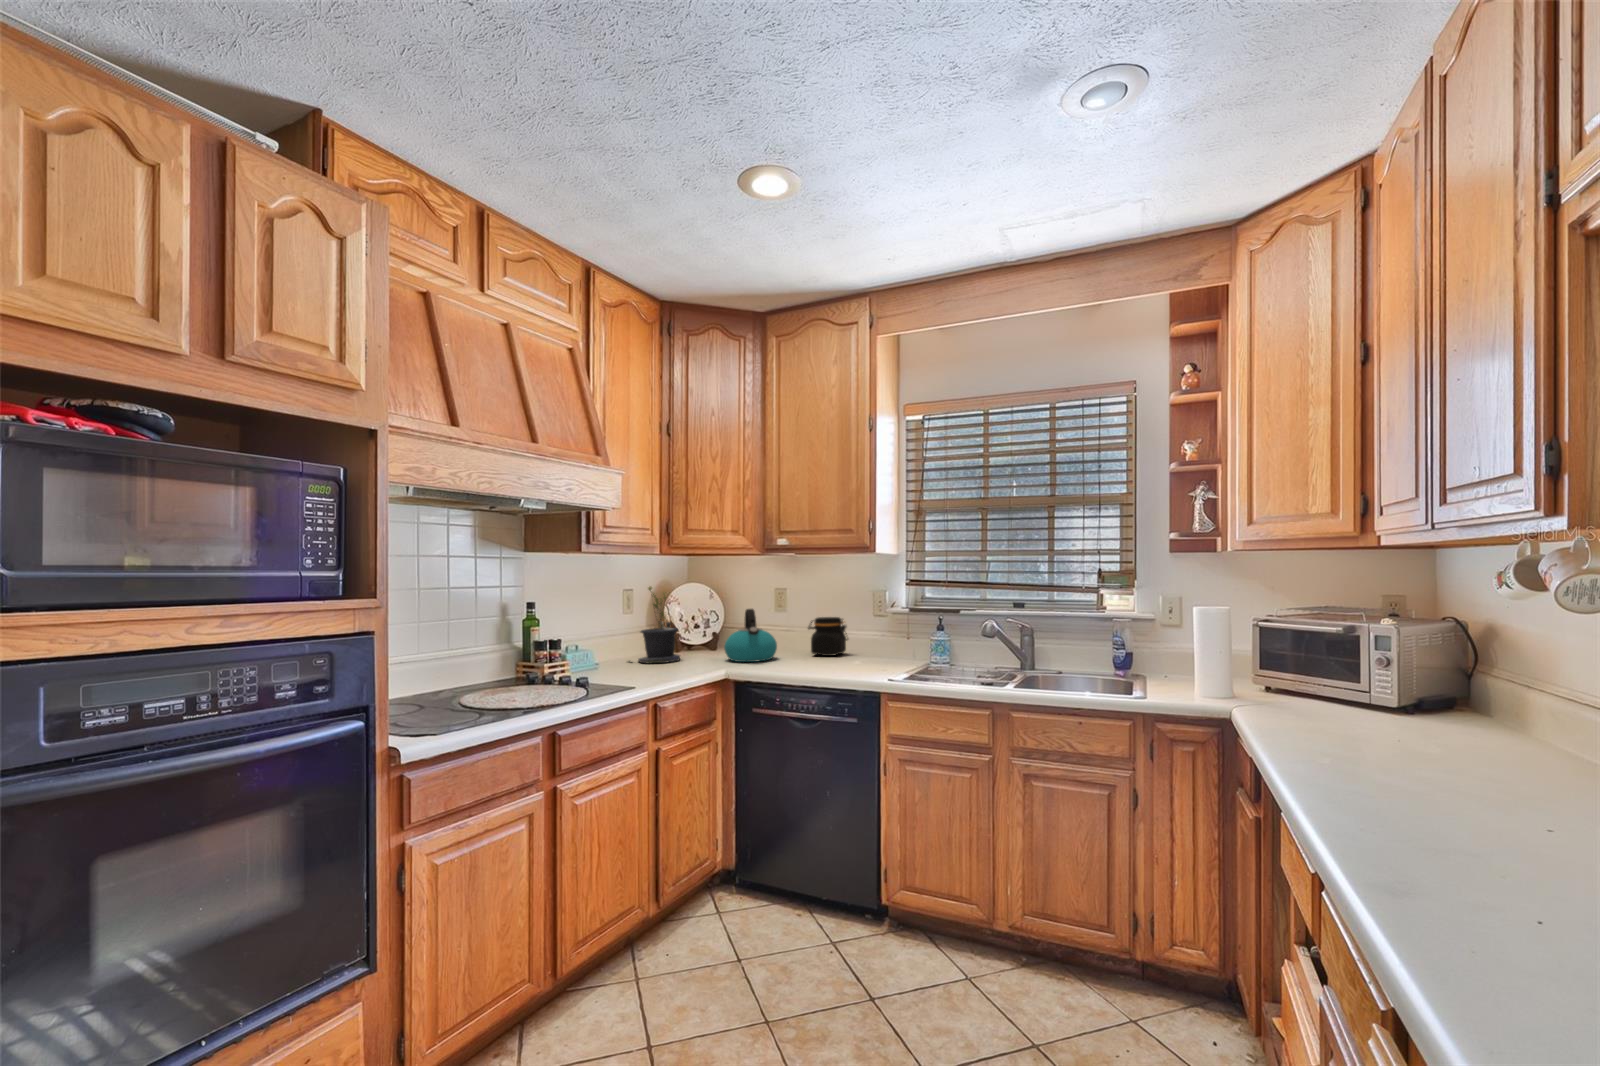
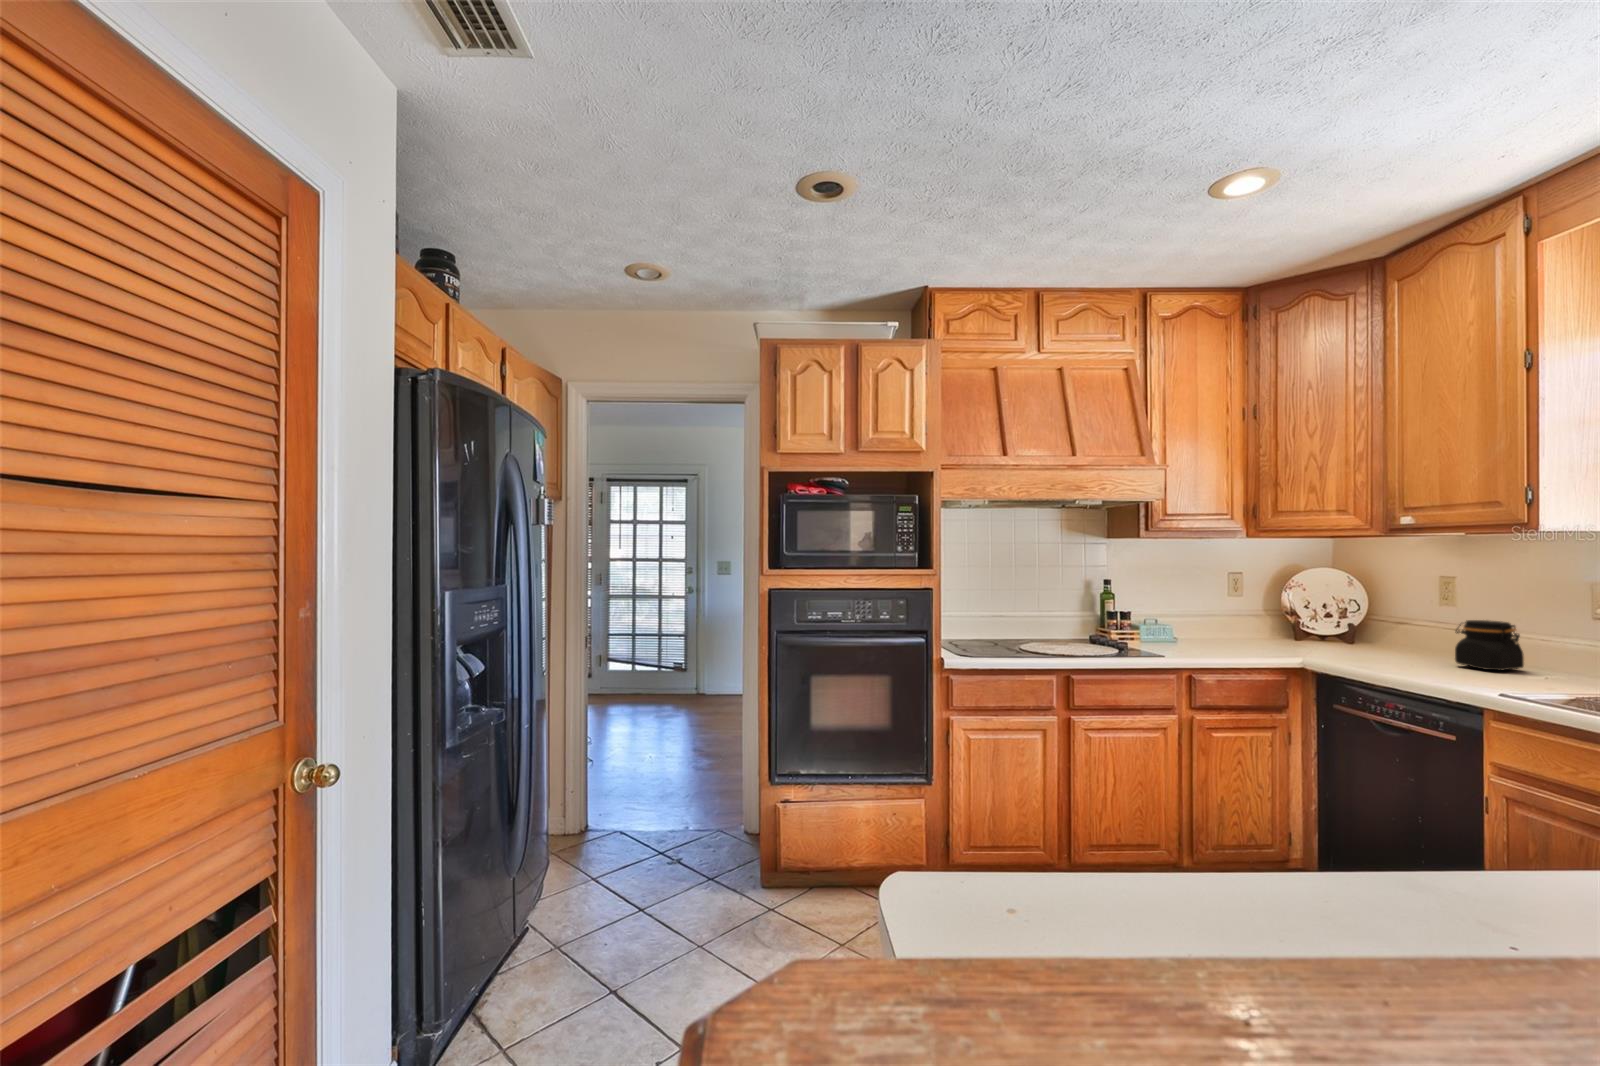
potted plant: present [638,586,680,663] -> none [1225,569,1286,646]
kettle: present [724,609,777,662] -> none [1324,600,1400,660]

